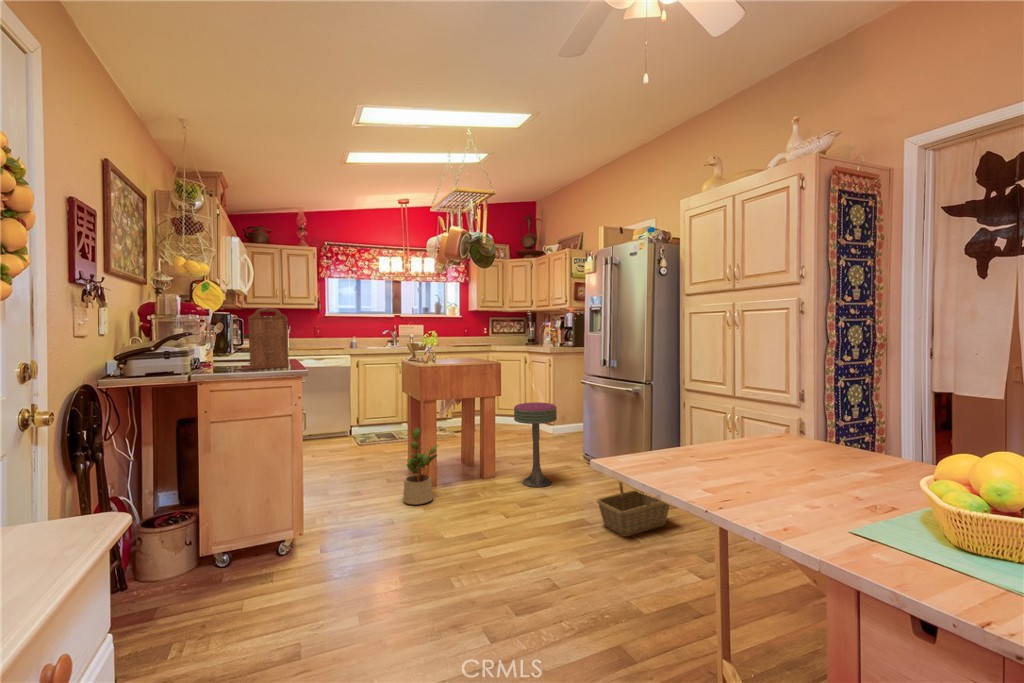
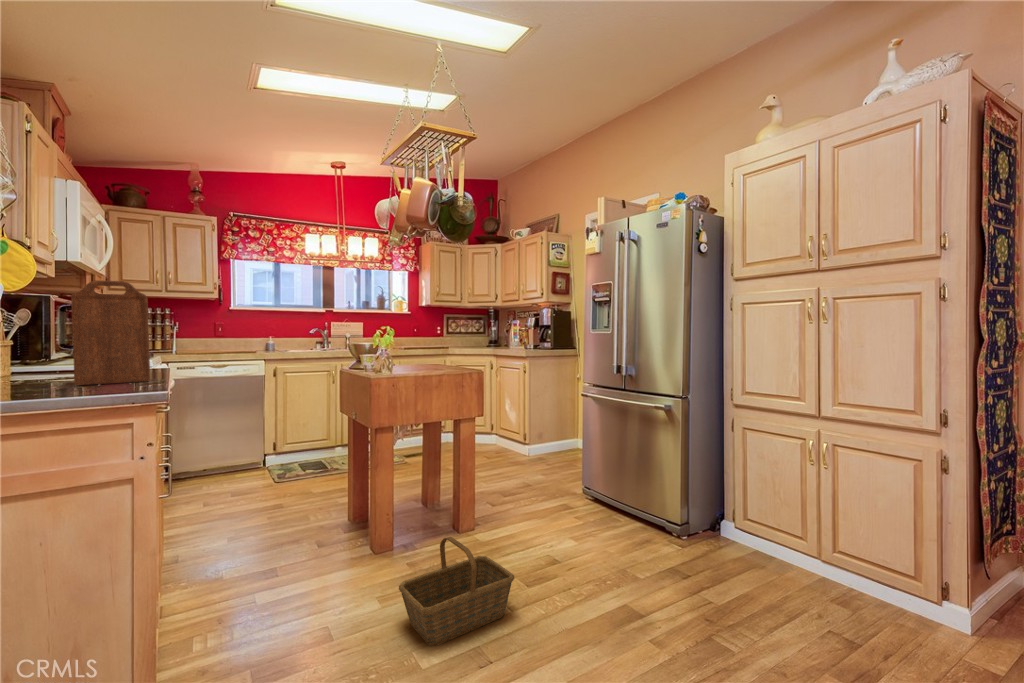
bar stool: present [514,402,557,487] -> none [504,425,563,544]
potted plant: present [403,428,438,504] -> none [346,470,401,589]
basket: present [597,482,670,536] -> present [399,537,514,646]

